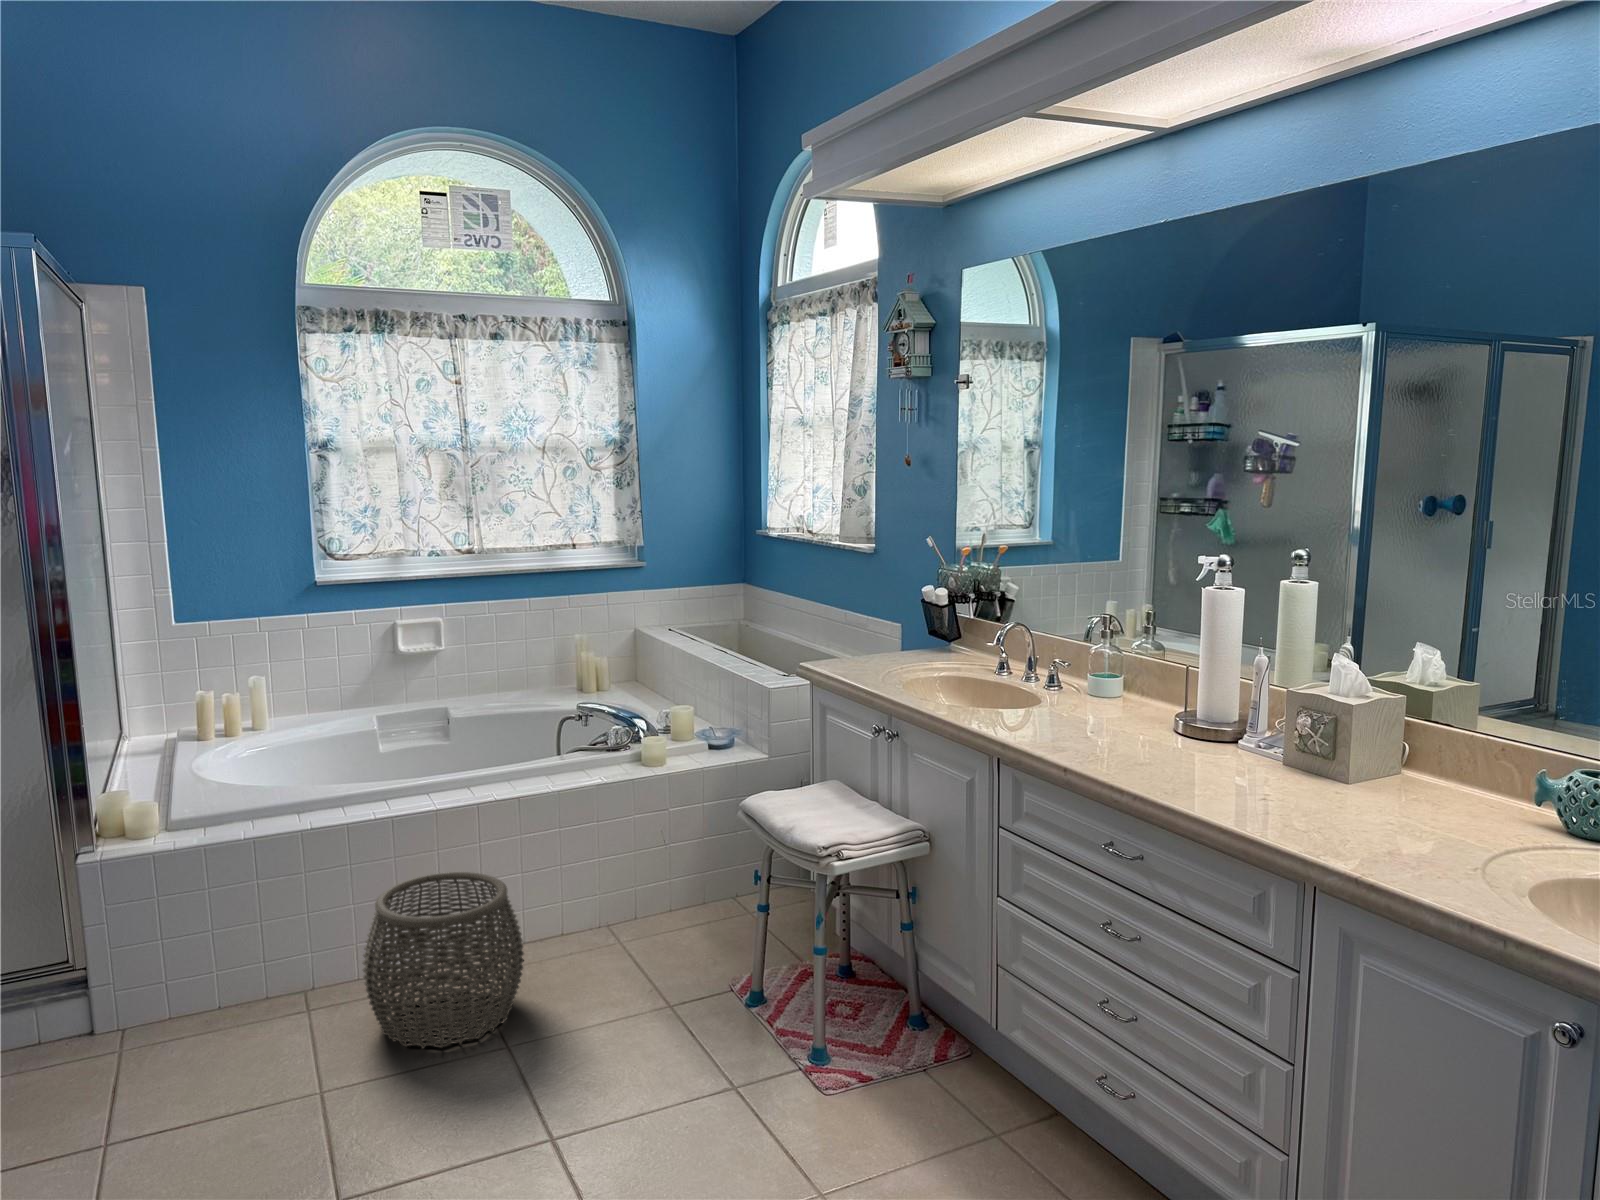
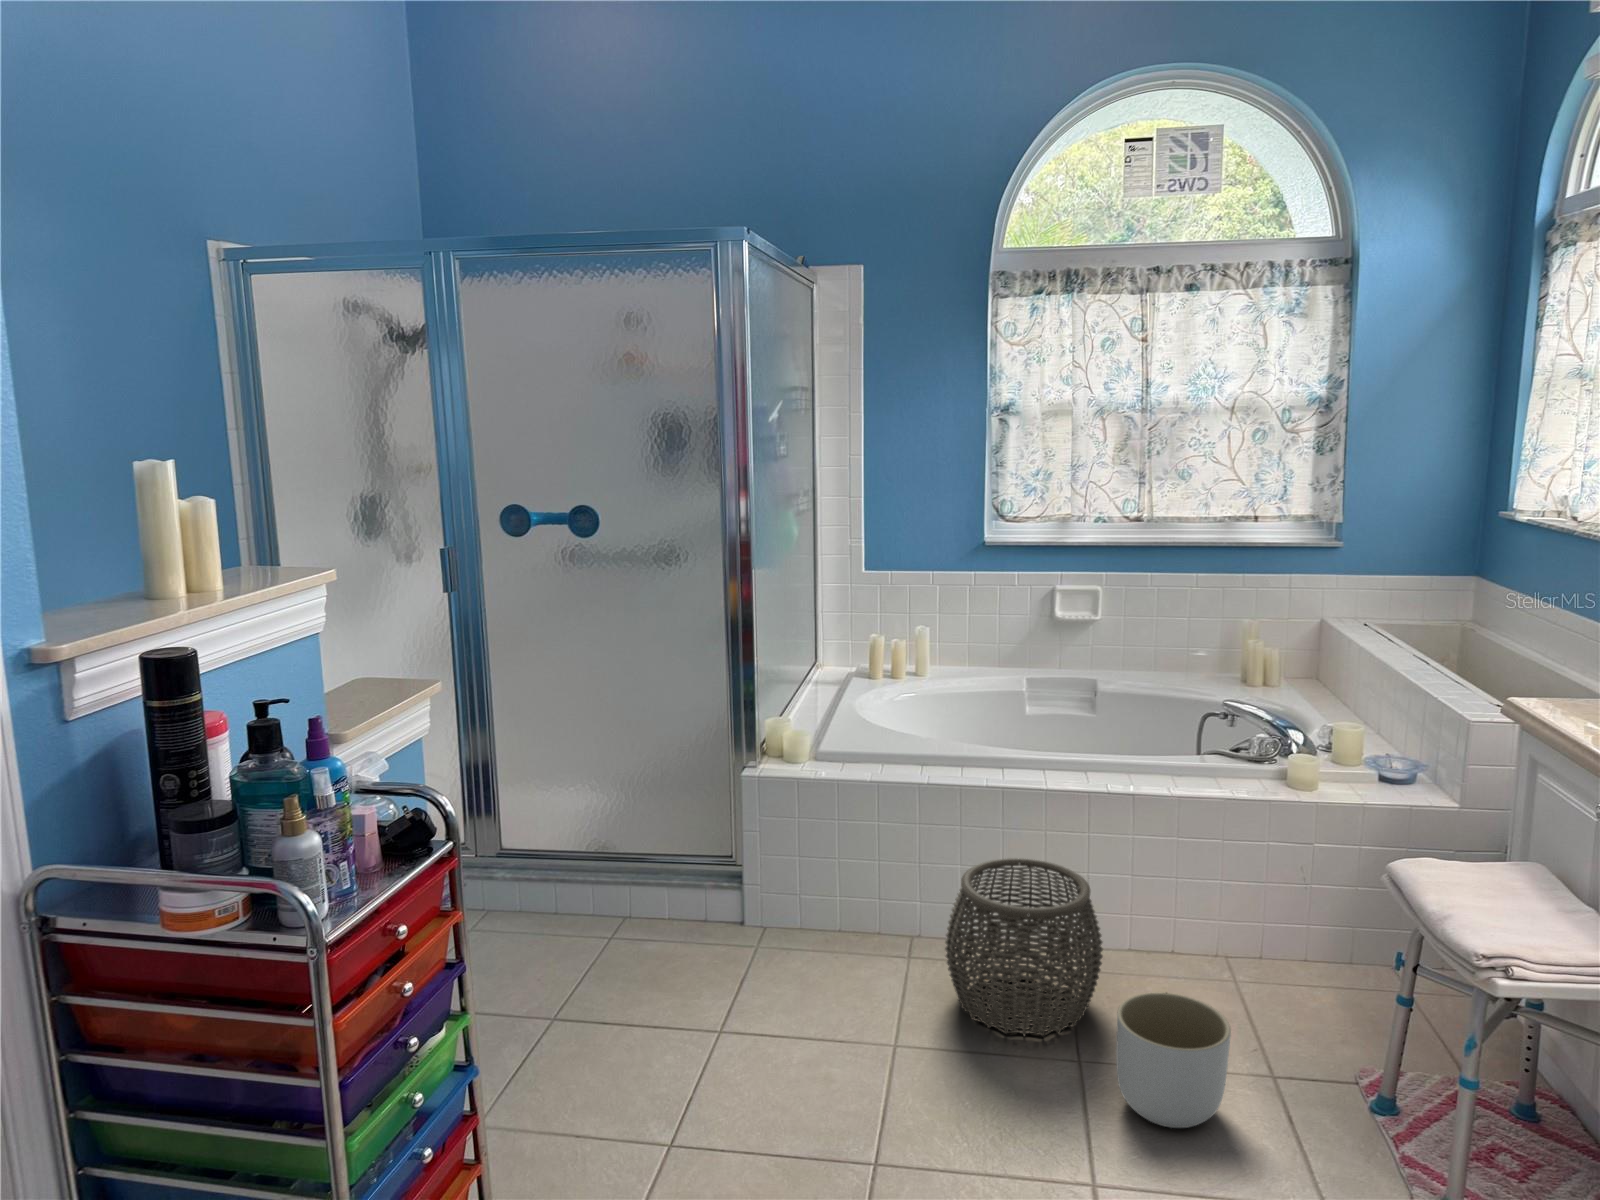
planter: none [560,955,660,1076] -> present [1116,993,1231,1128]

